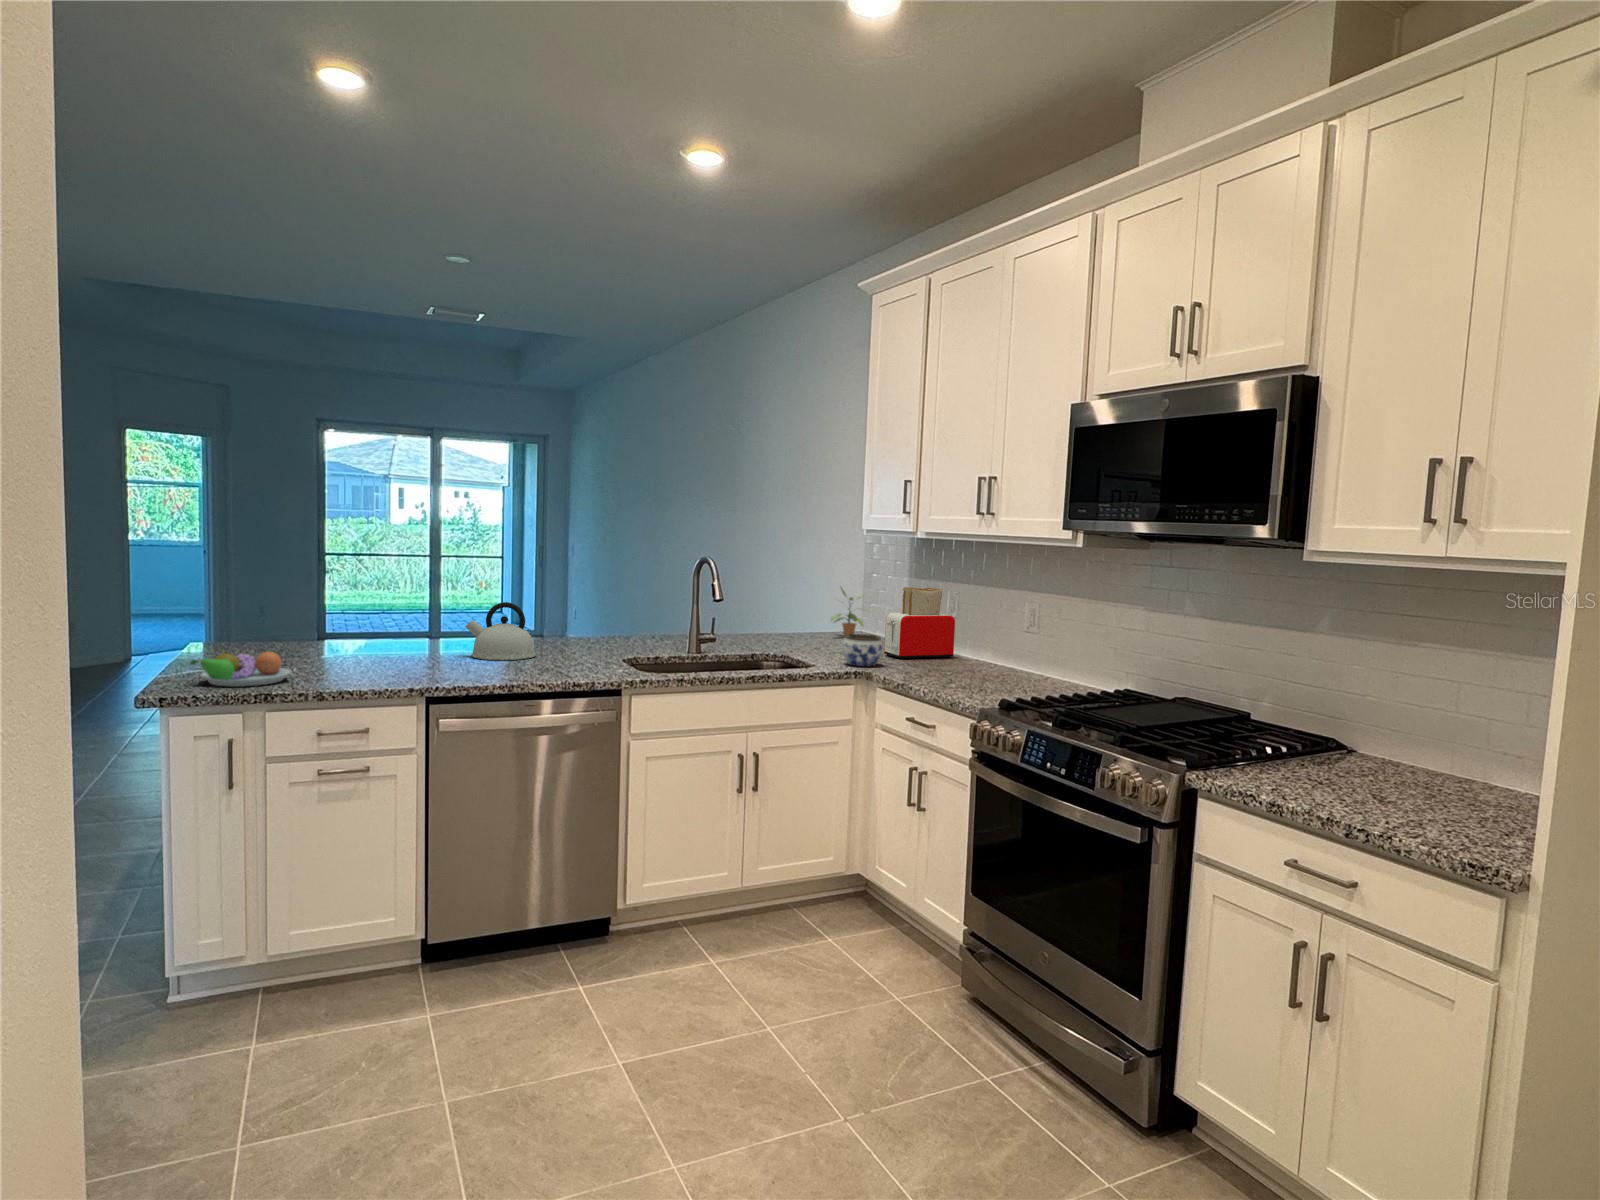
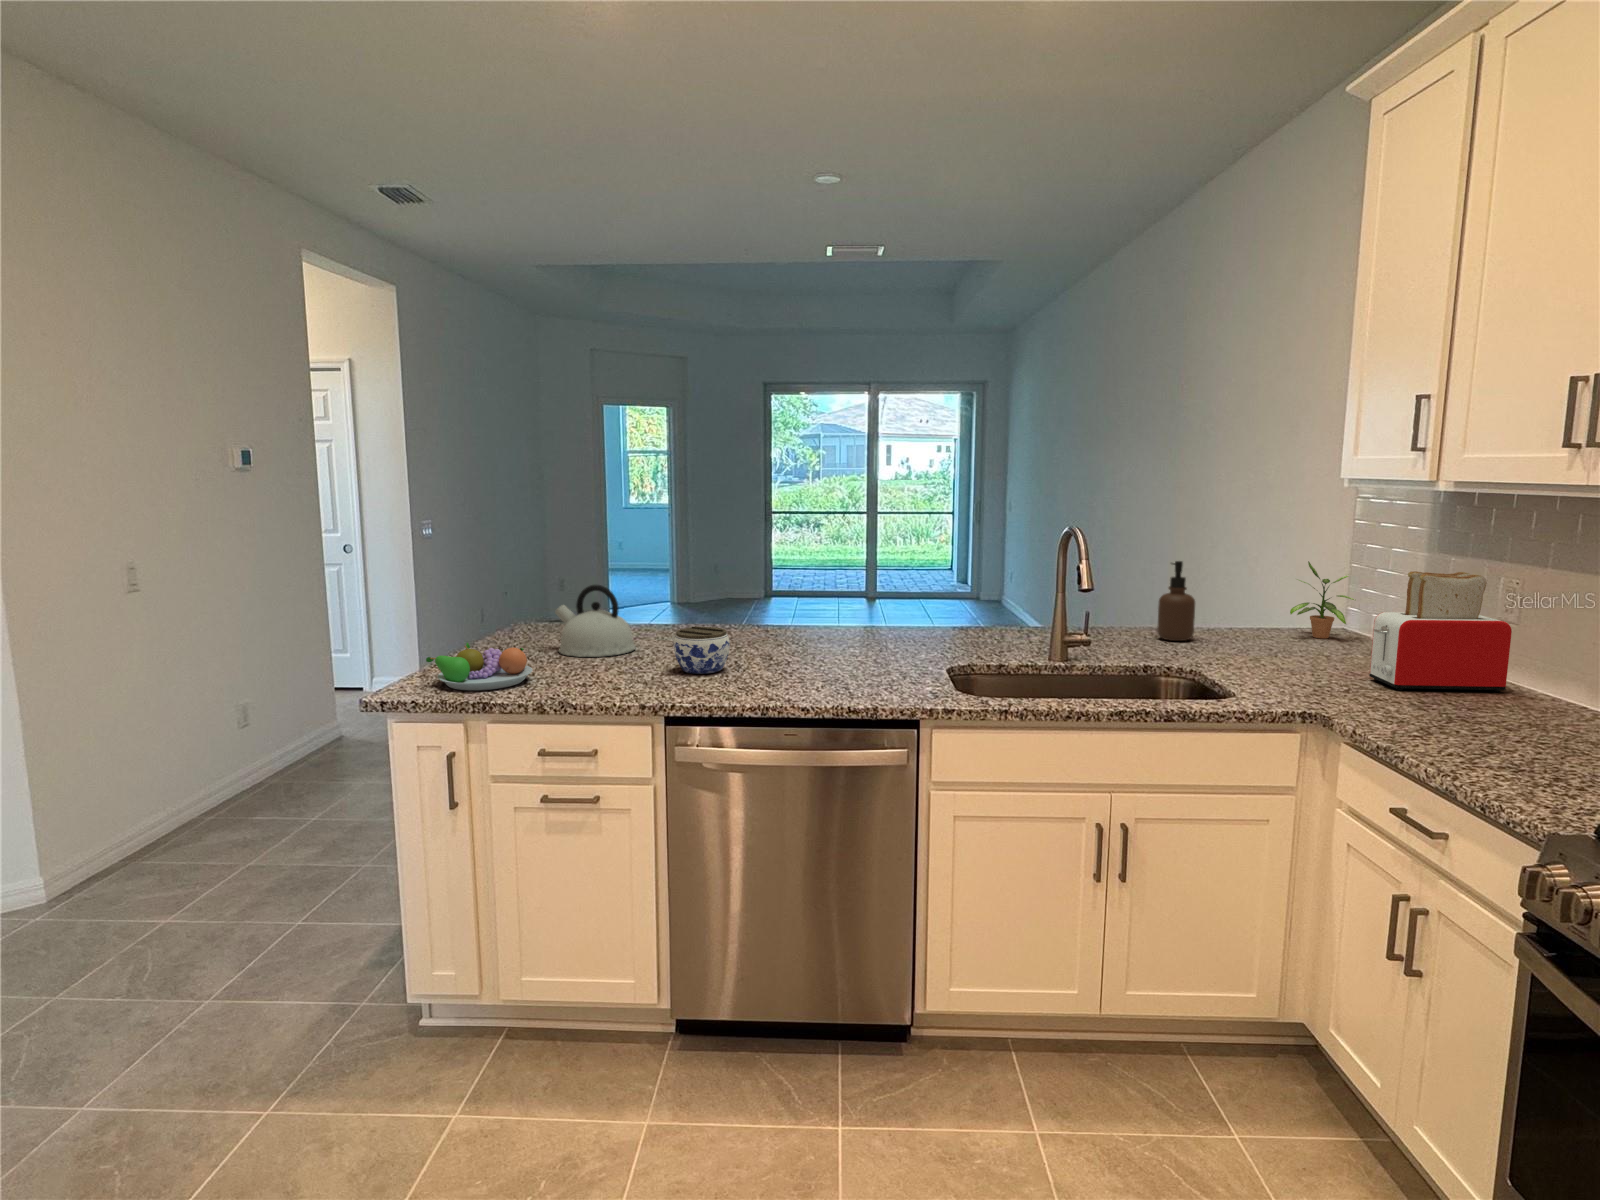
soap dispenser: none [750,585,774,641] -> present [1157,561,1195,641]
kettle: present [465,602,536,660] -> present [555,585,636,657]
jar: present [843,634,883,667] -> present [674,626,730,674]

